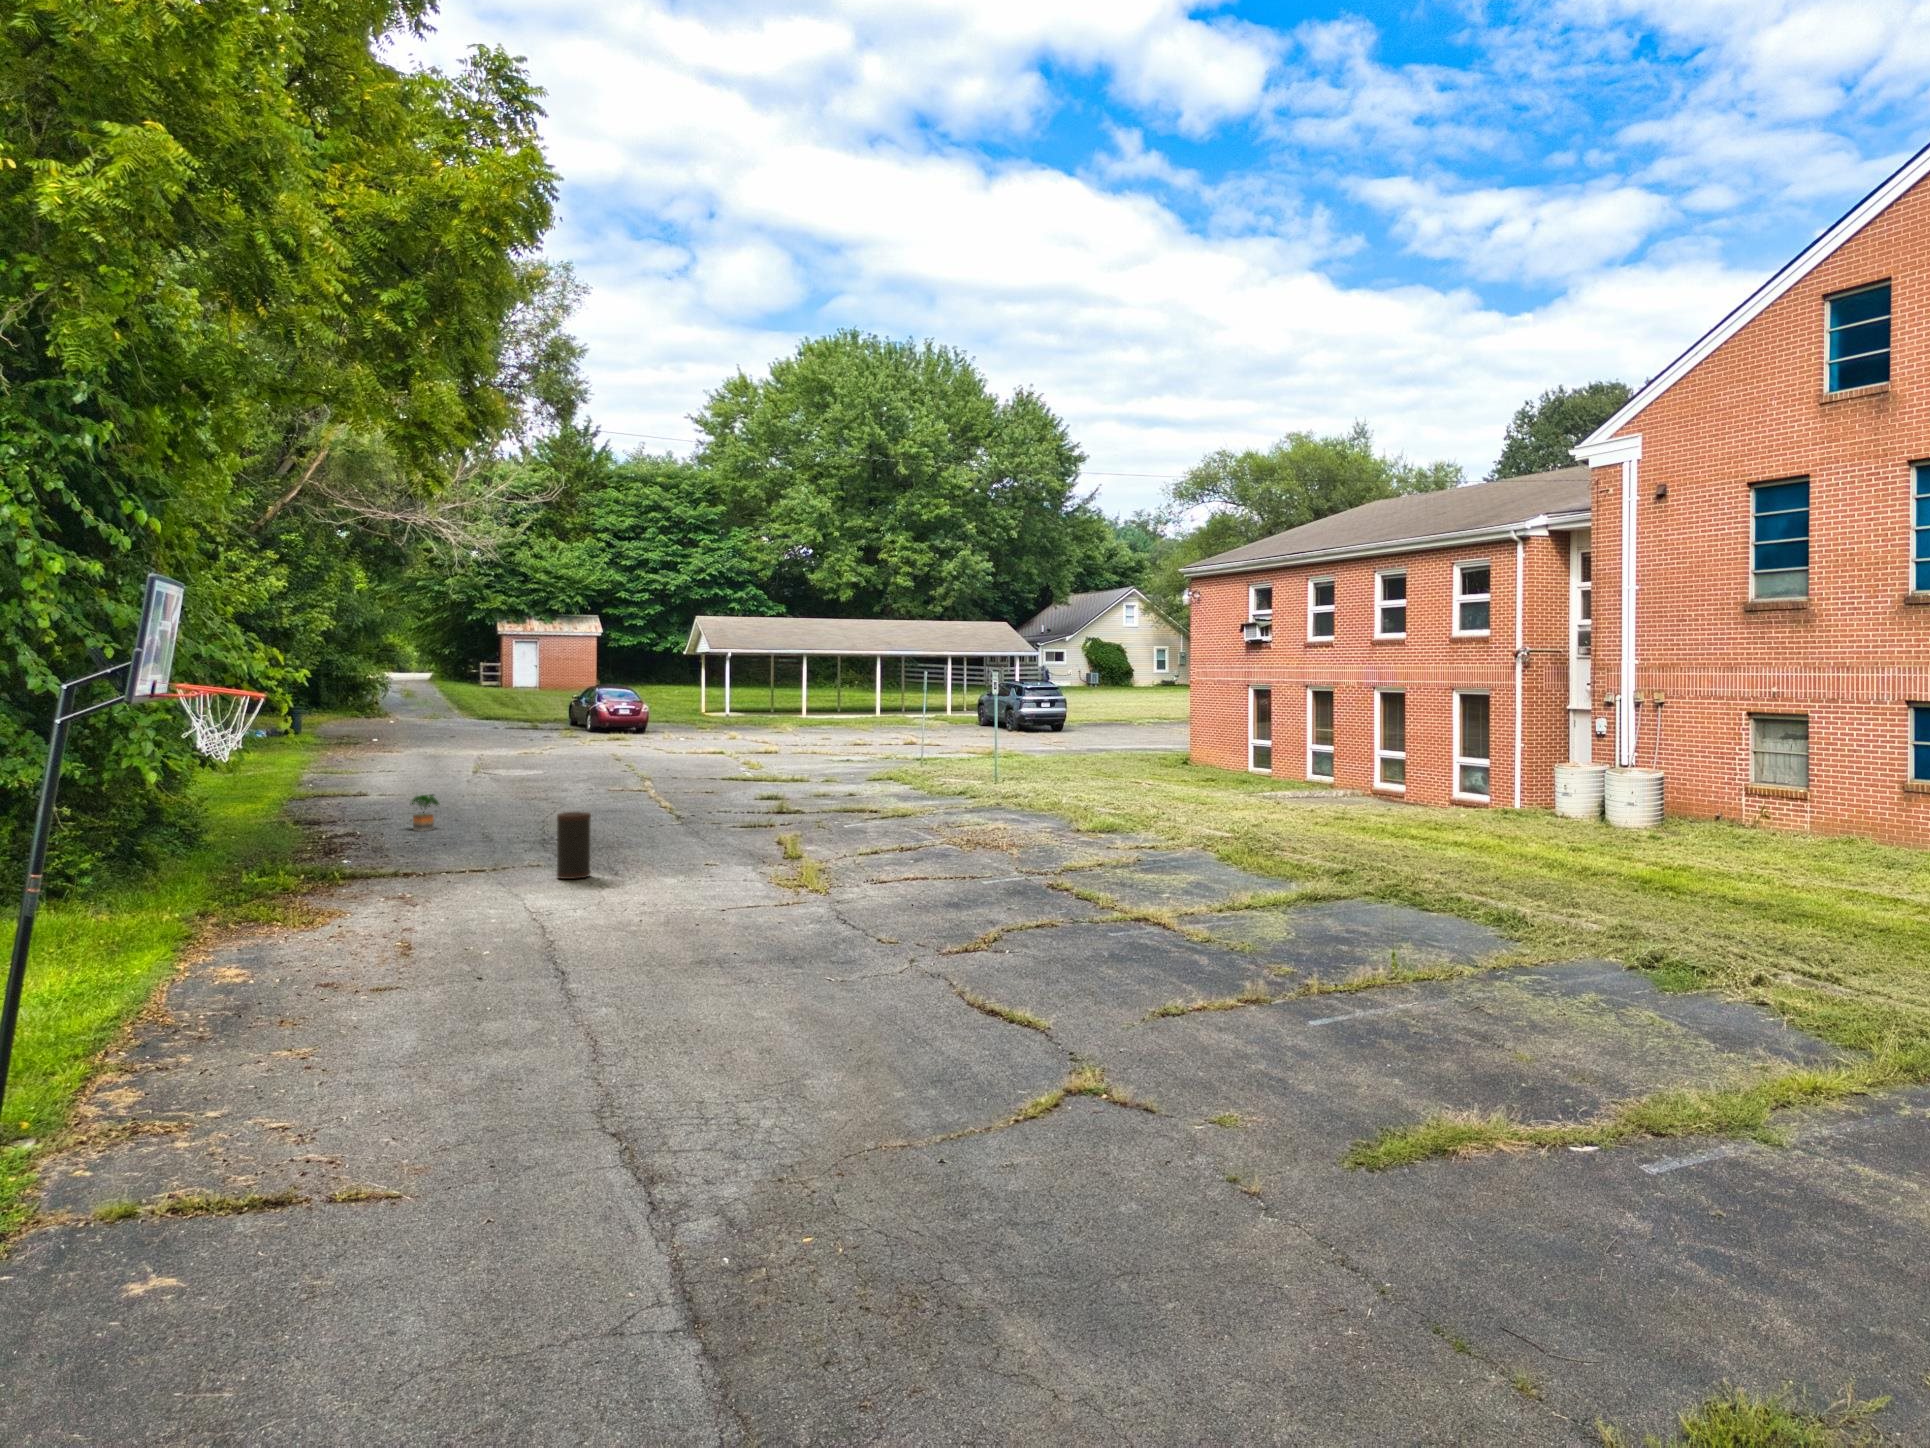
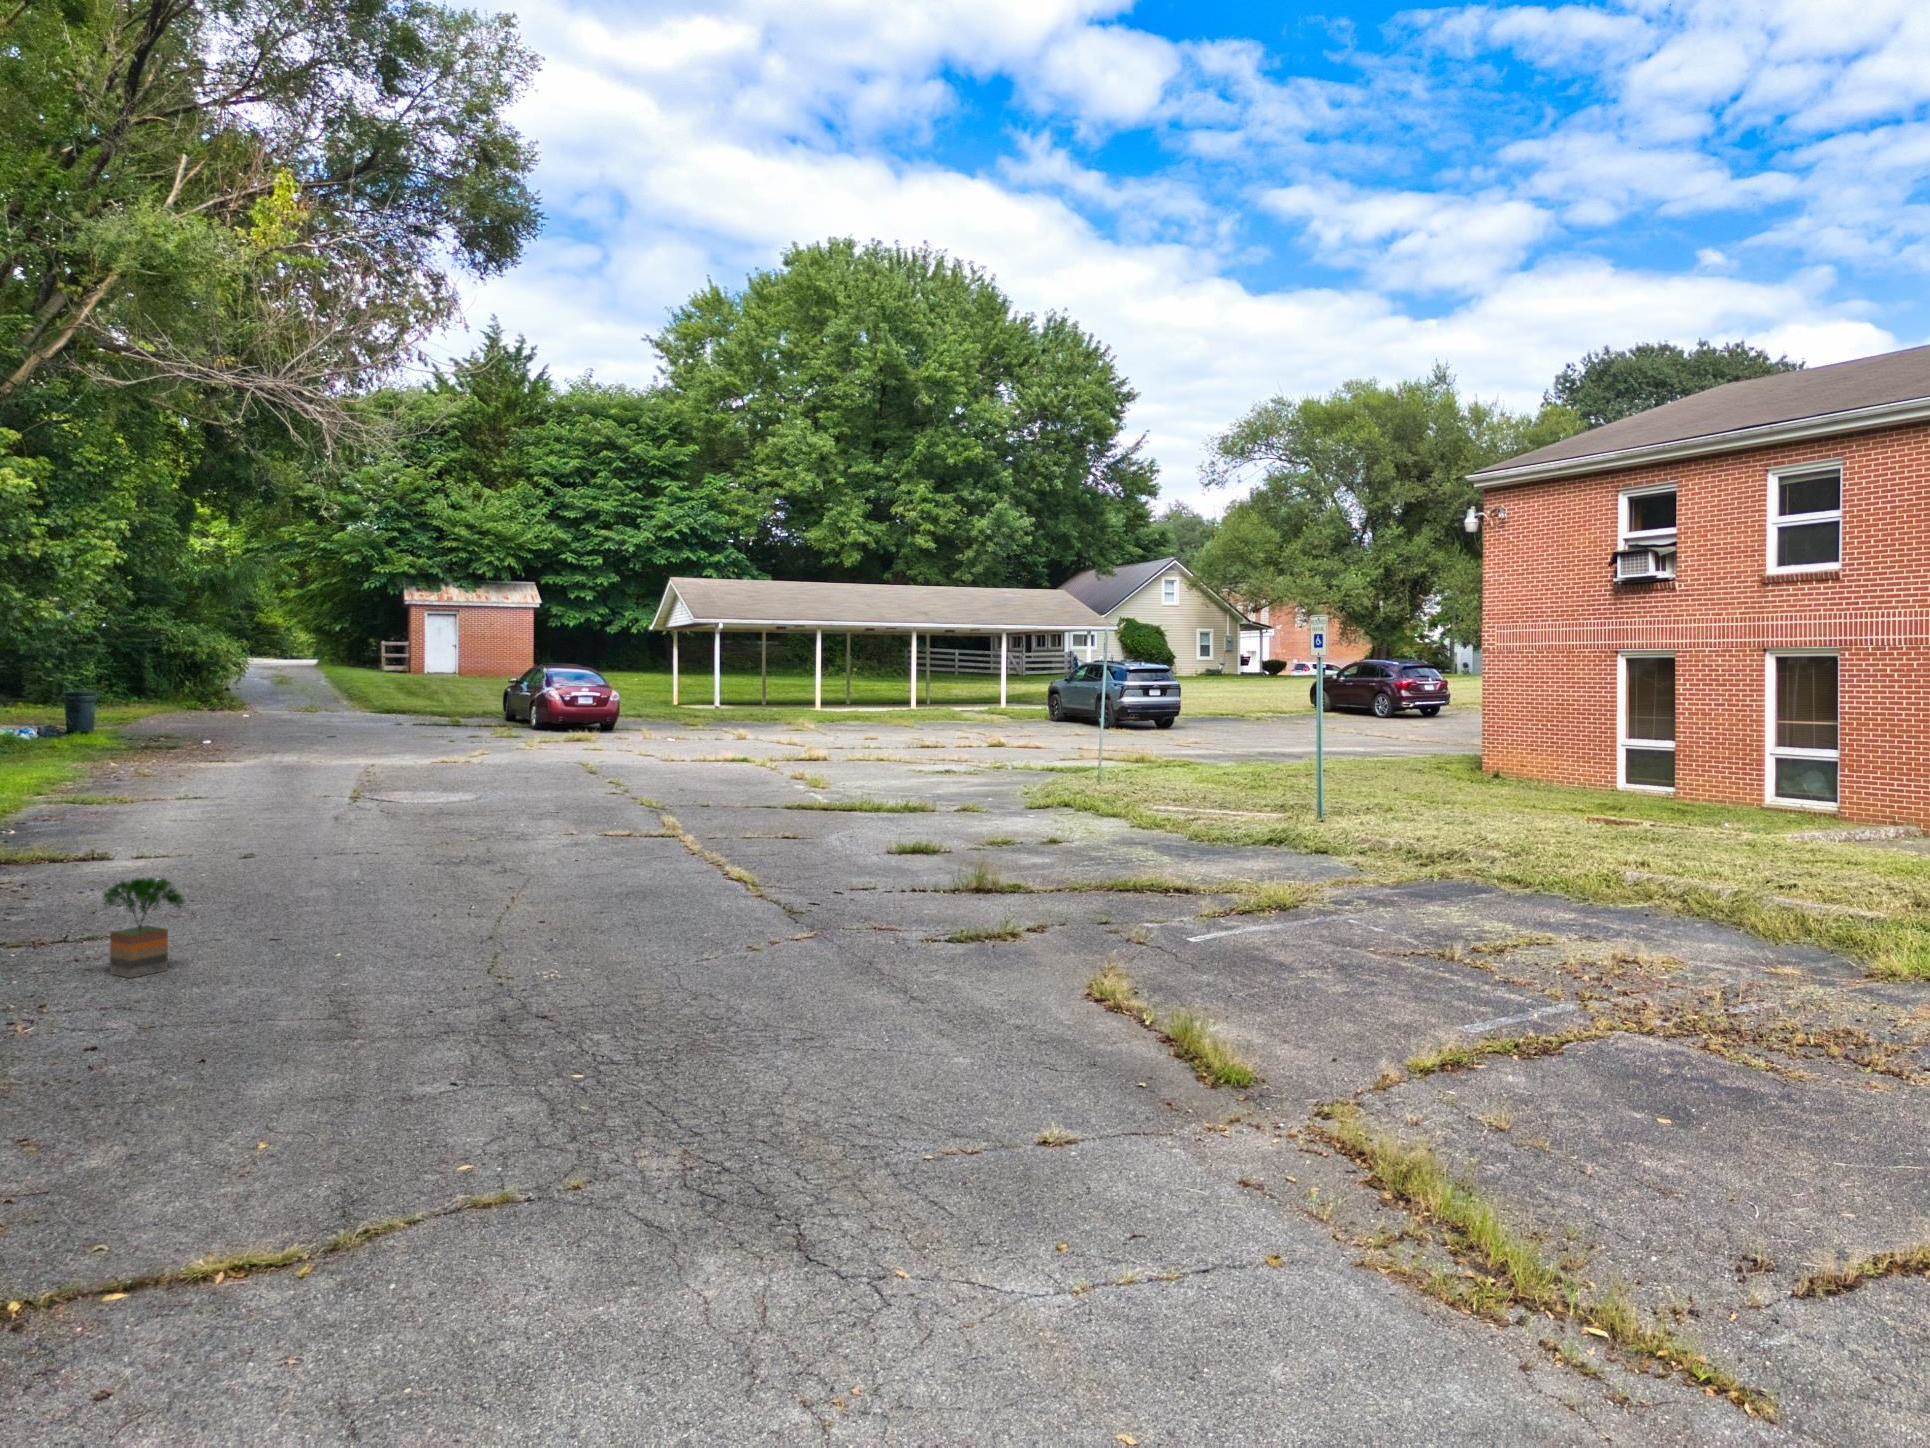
trash can: present [557,812,591,879] -> none [514,1010,654,1317]

